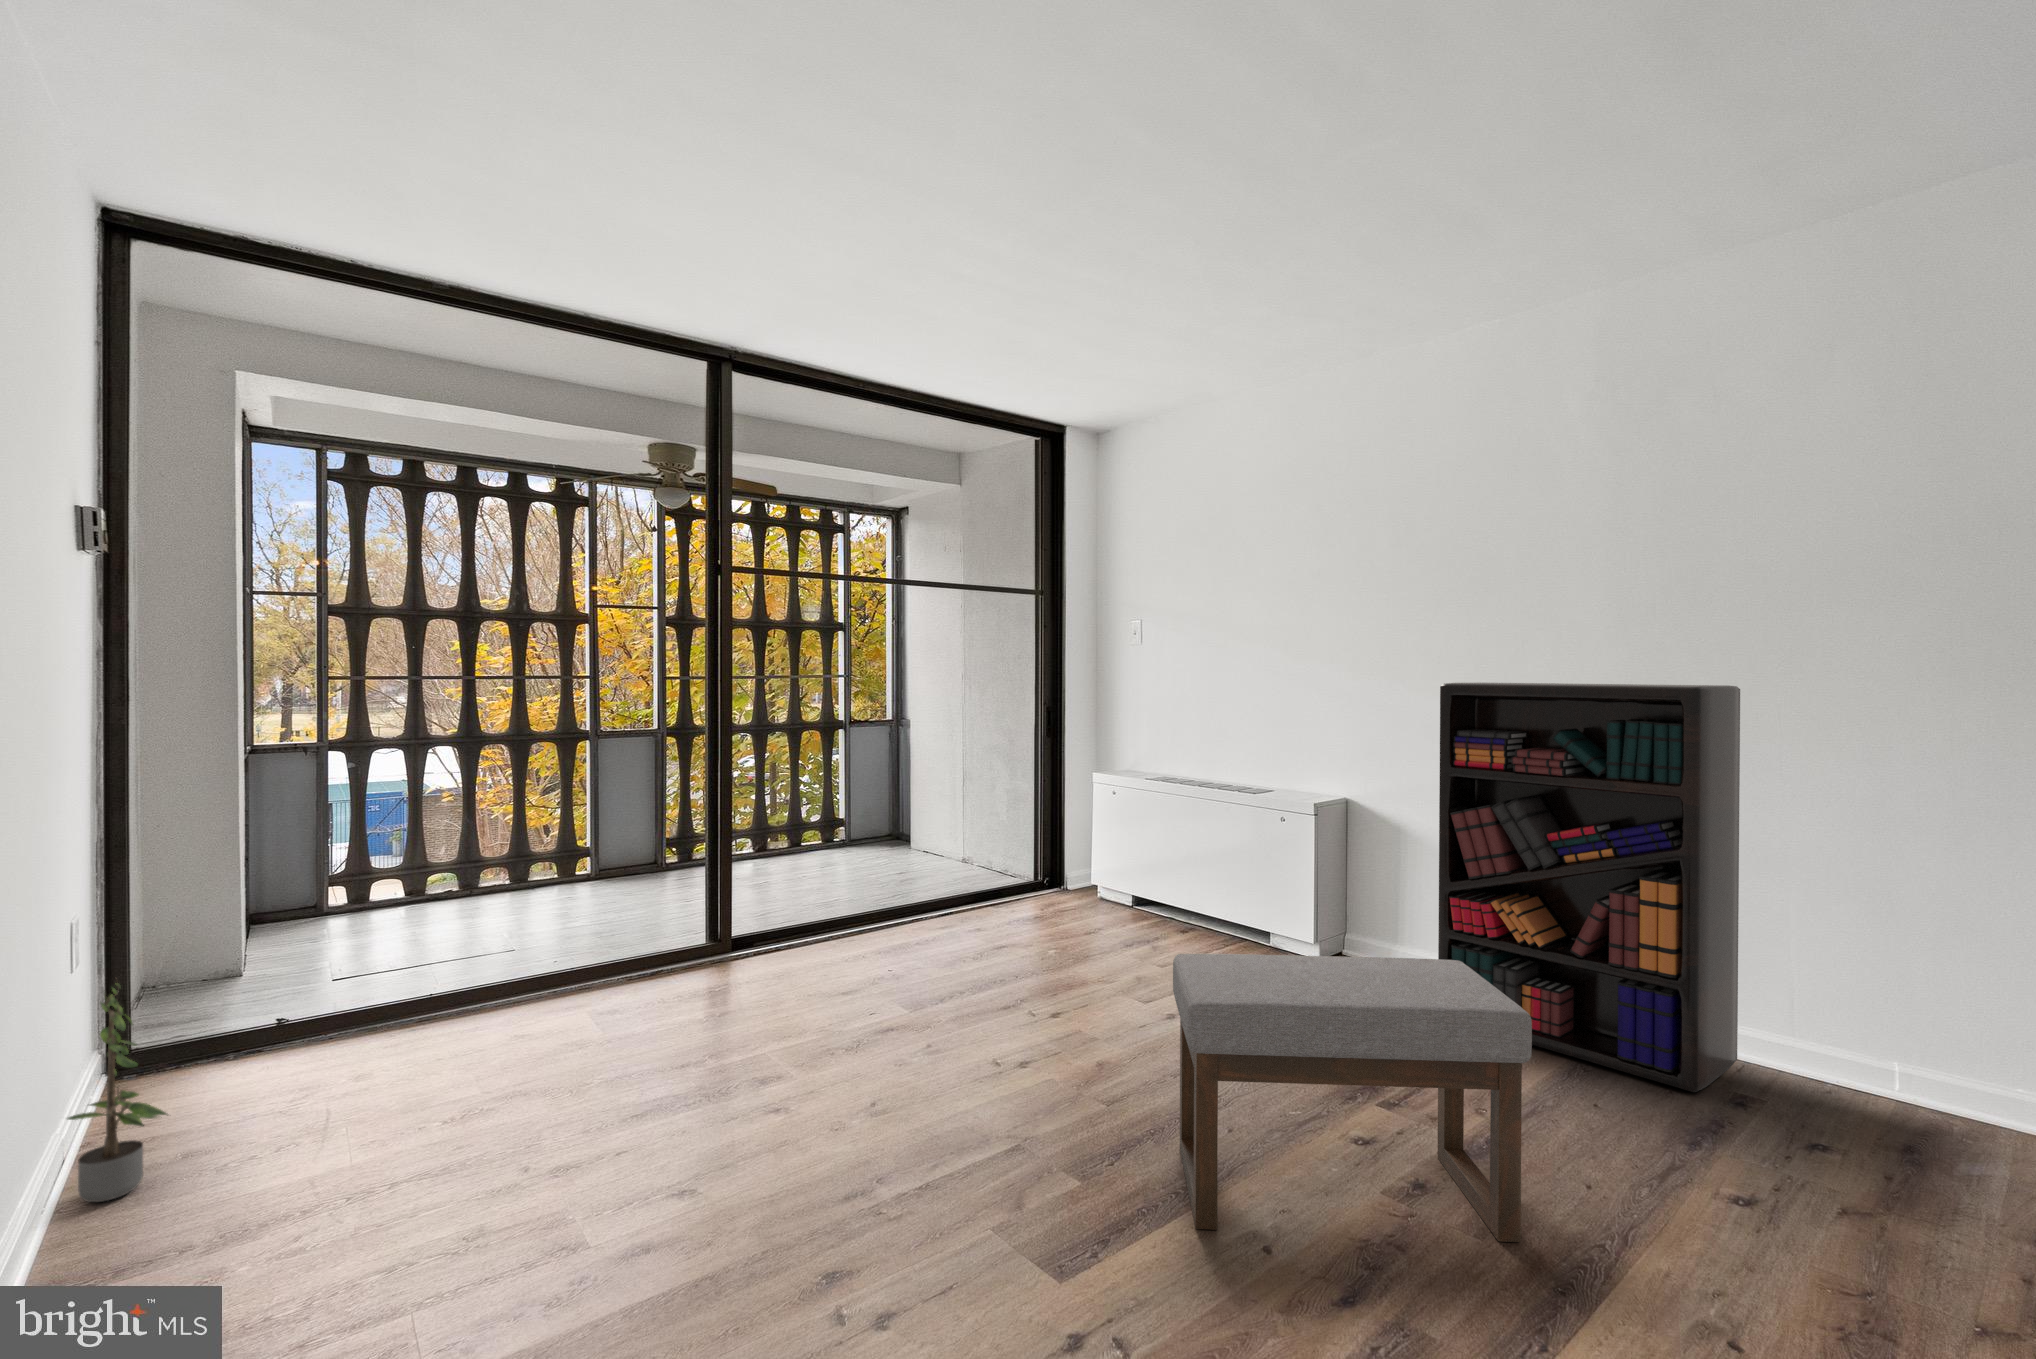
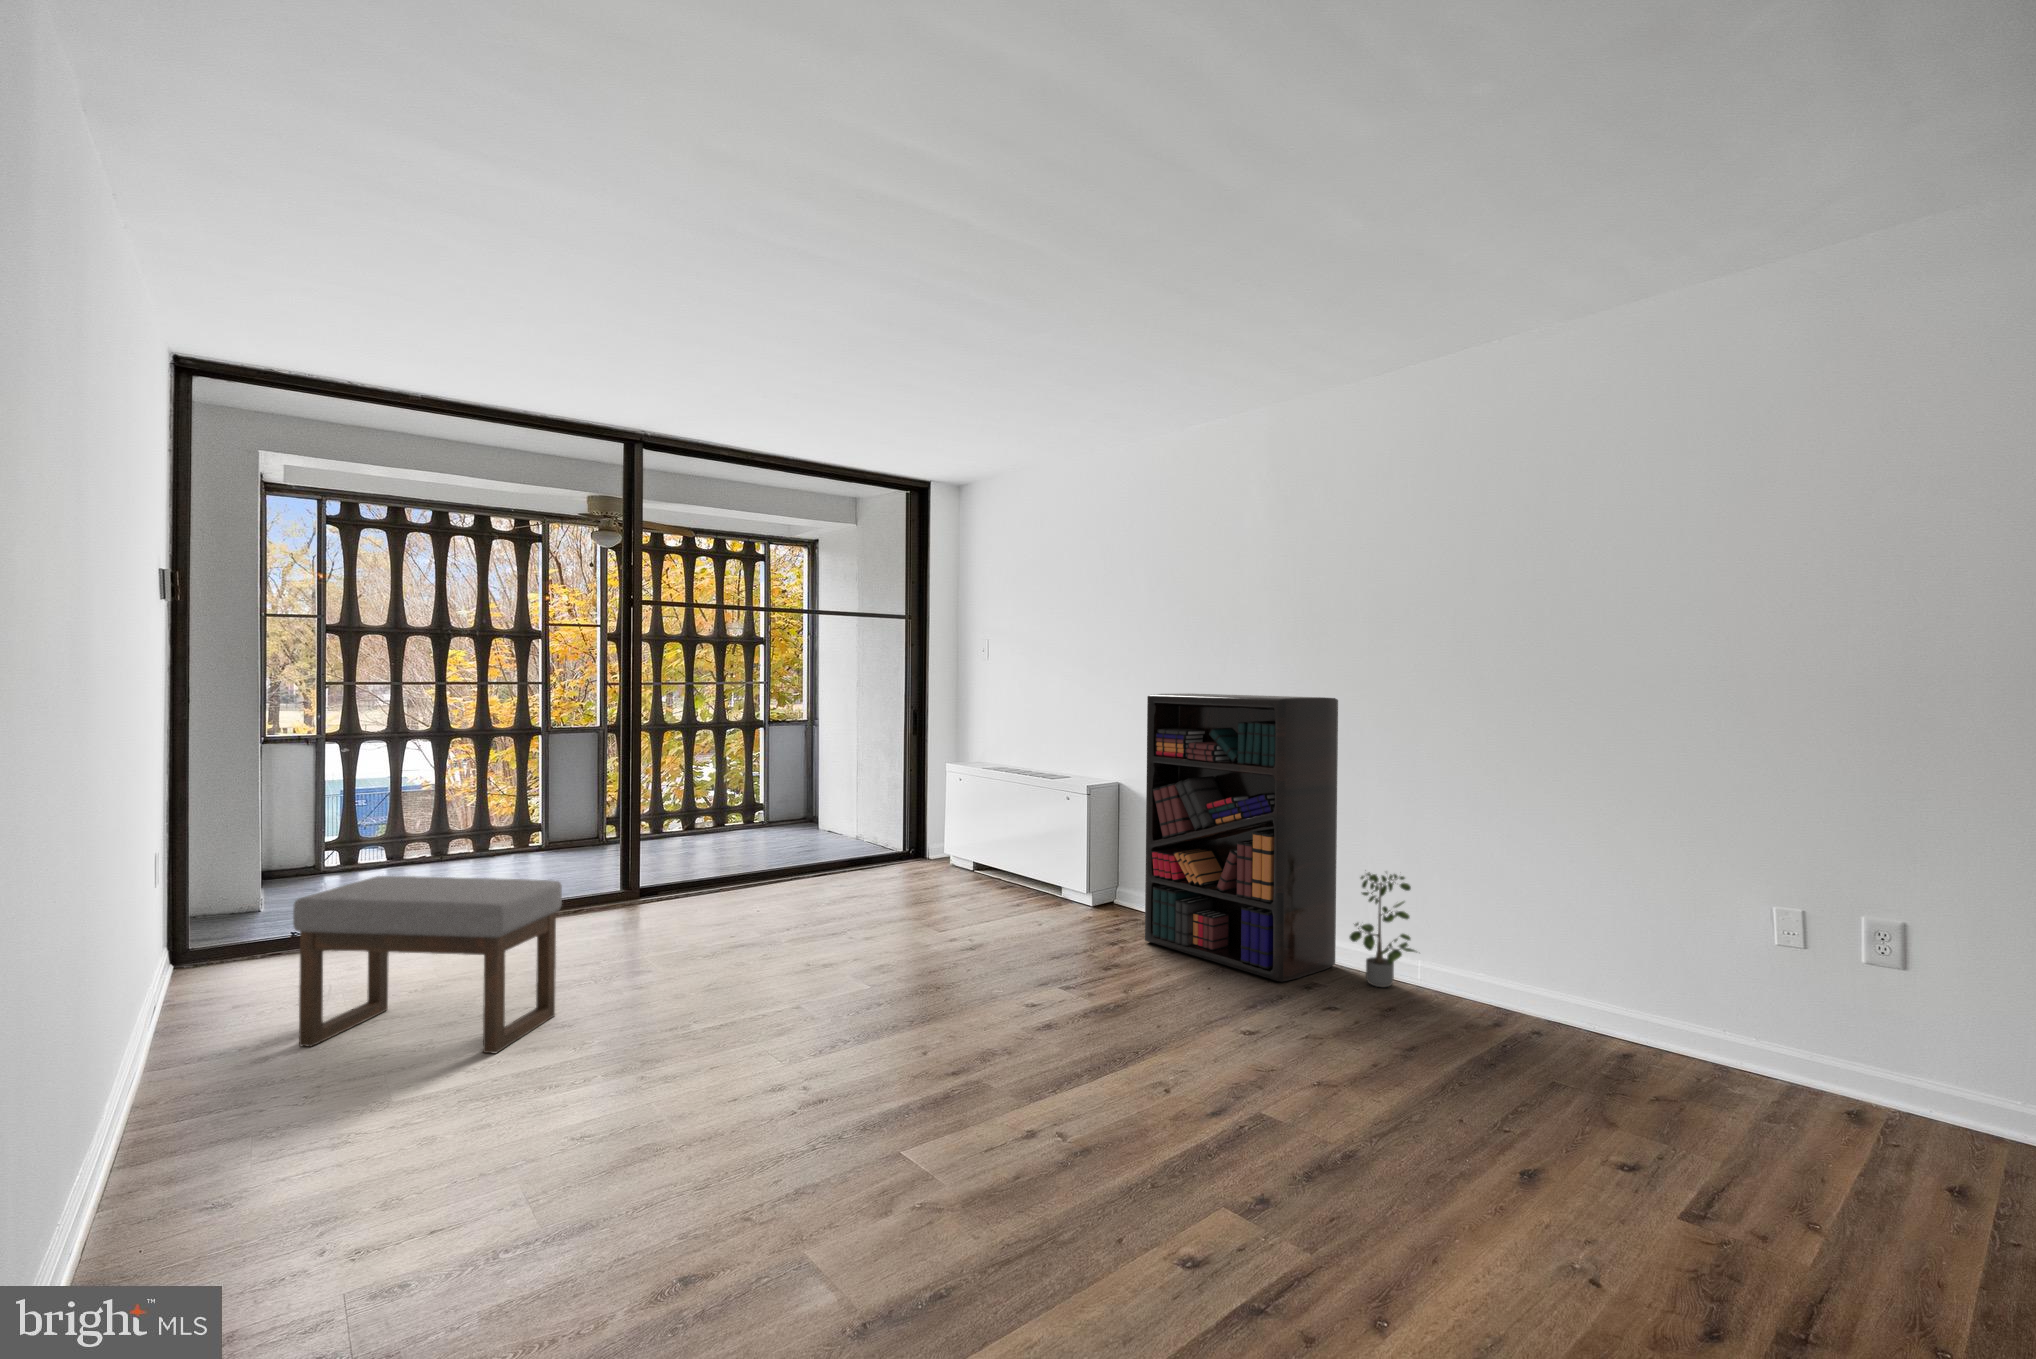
ottoman: present [1173,954,1532,1242] -> present [293,876,562,1053]
potted plant: present [68,983,168,1202] -> present [1350,872,1416,987]

